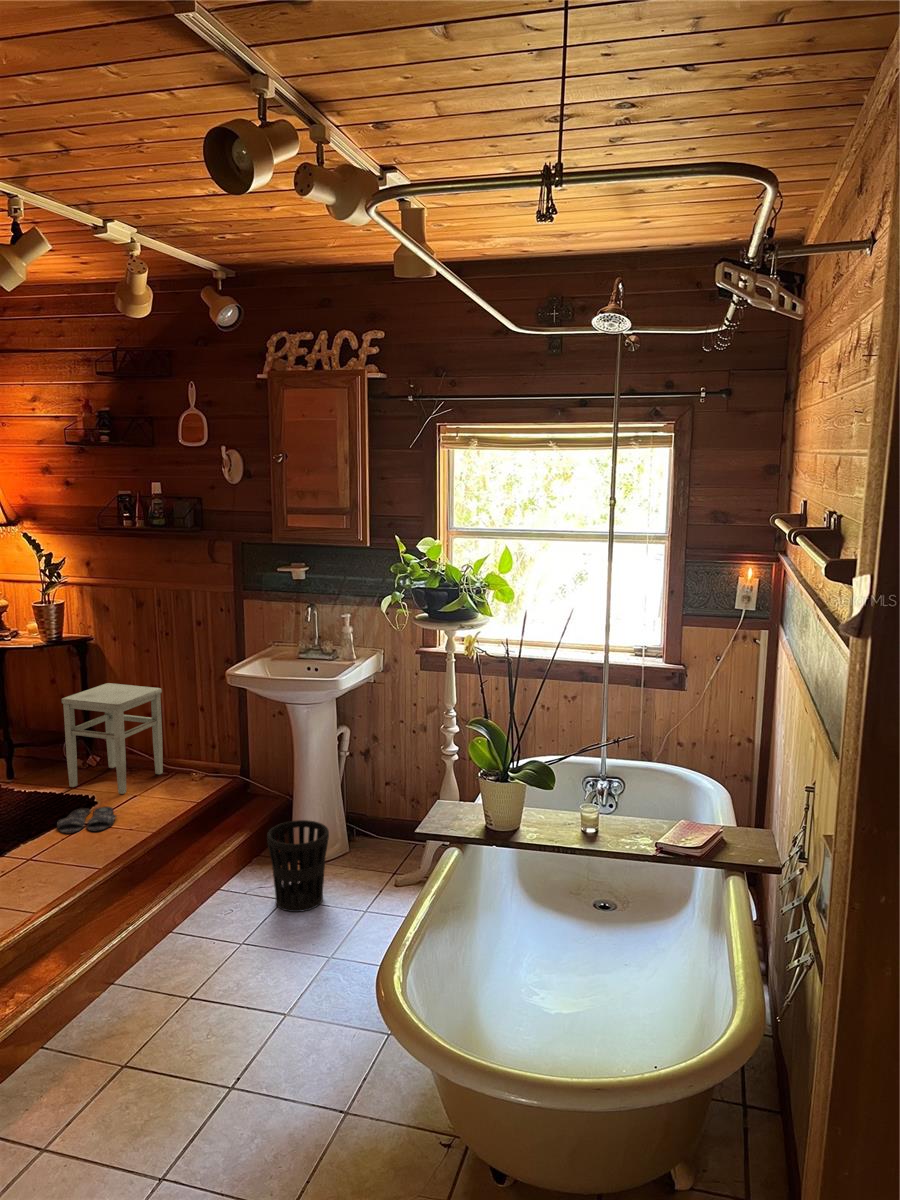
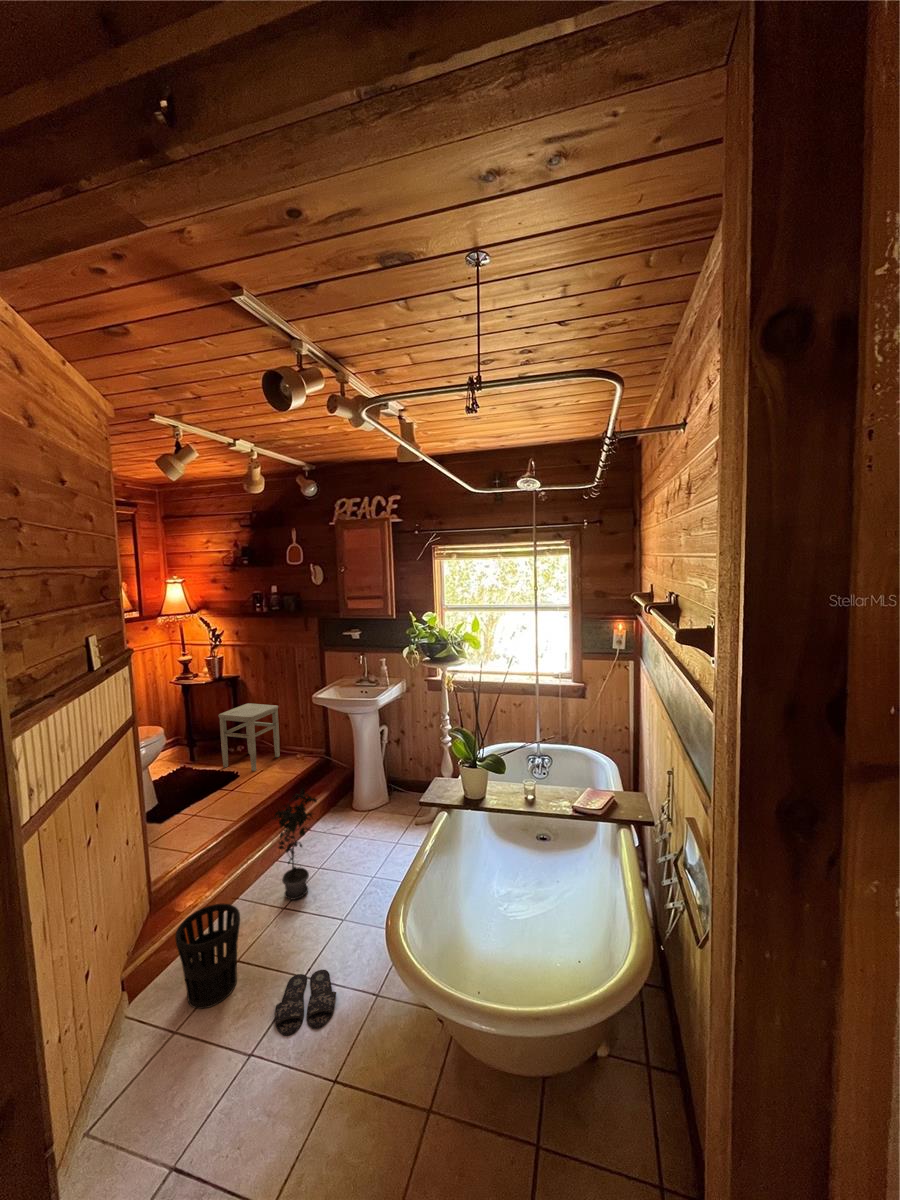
slippers: present [57,806,116,834] -> present [275,970,336,1035]
potted plant: none [169,811,245,983] -> present [272,788,317,900]
wastebasket: present [267,820,329,912] -> present [175,904,240,1009]

